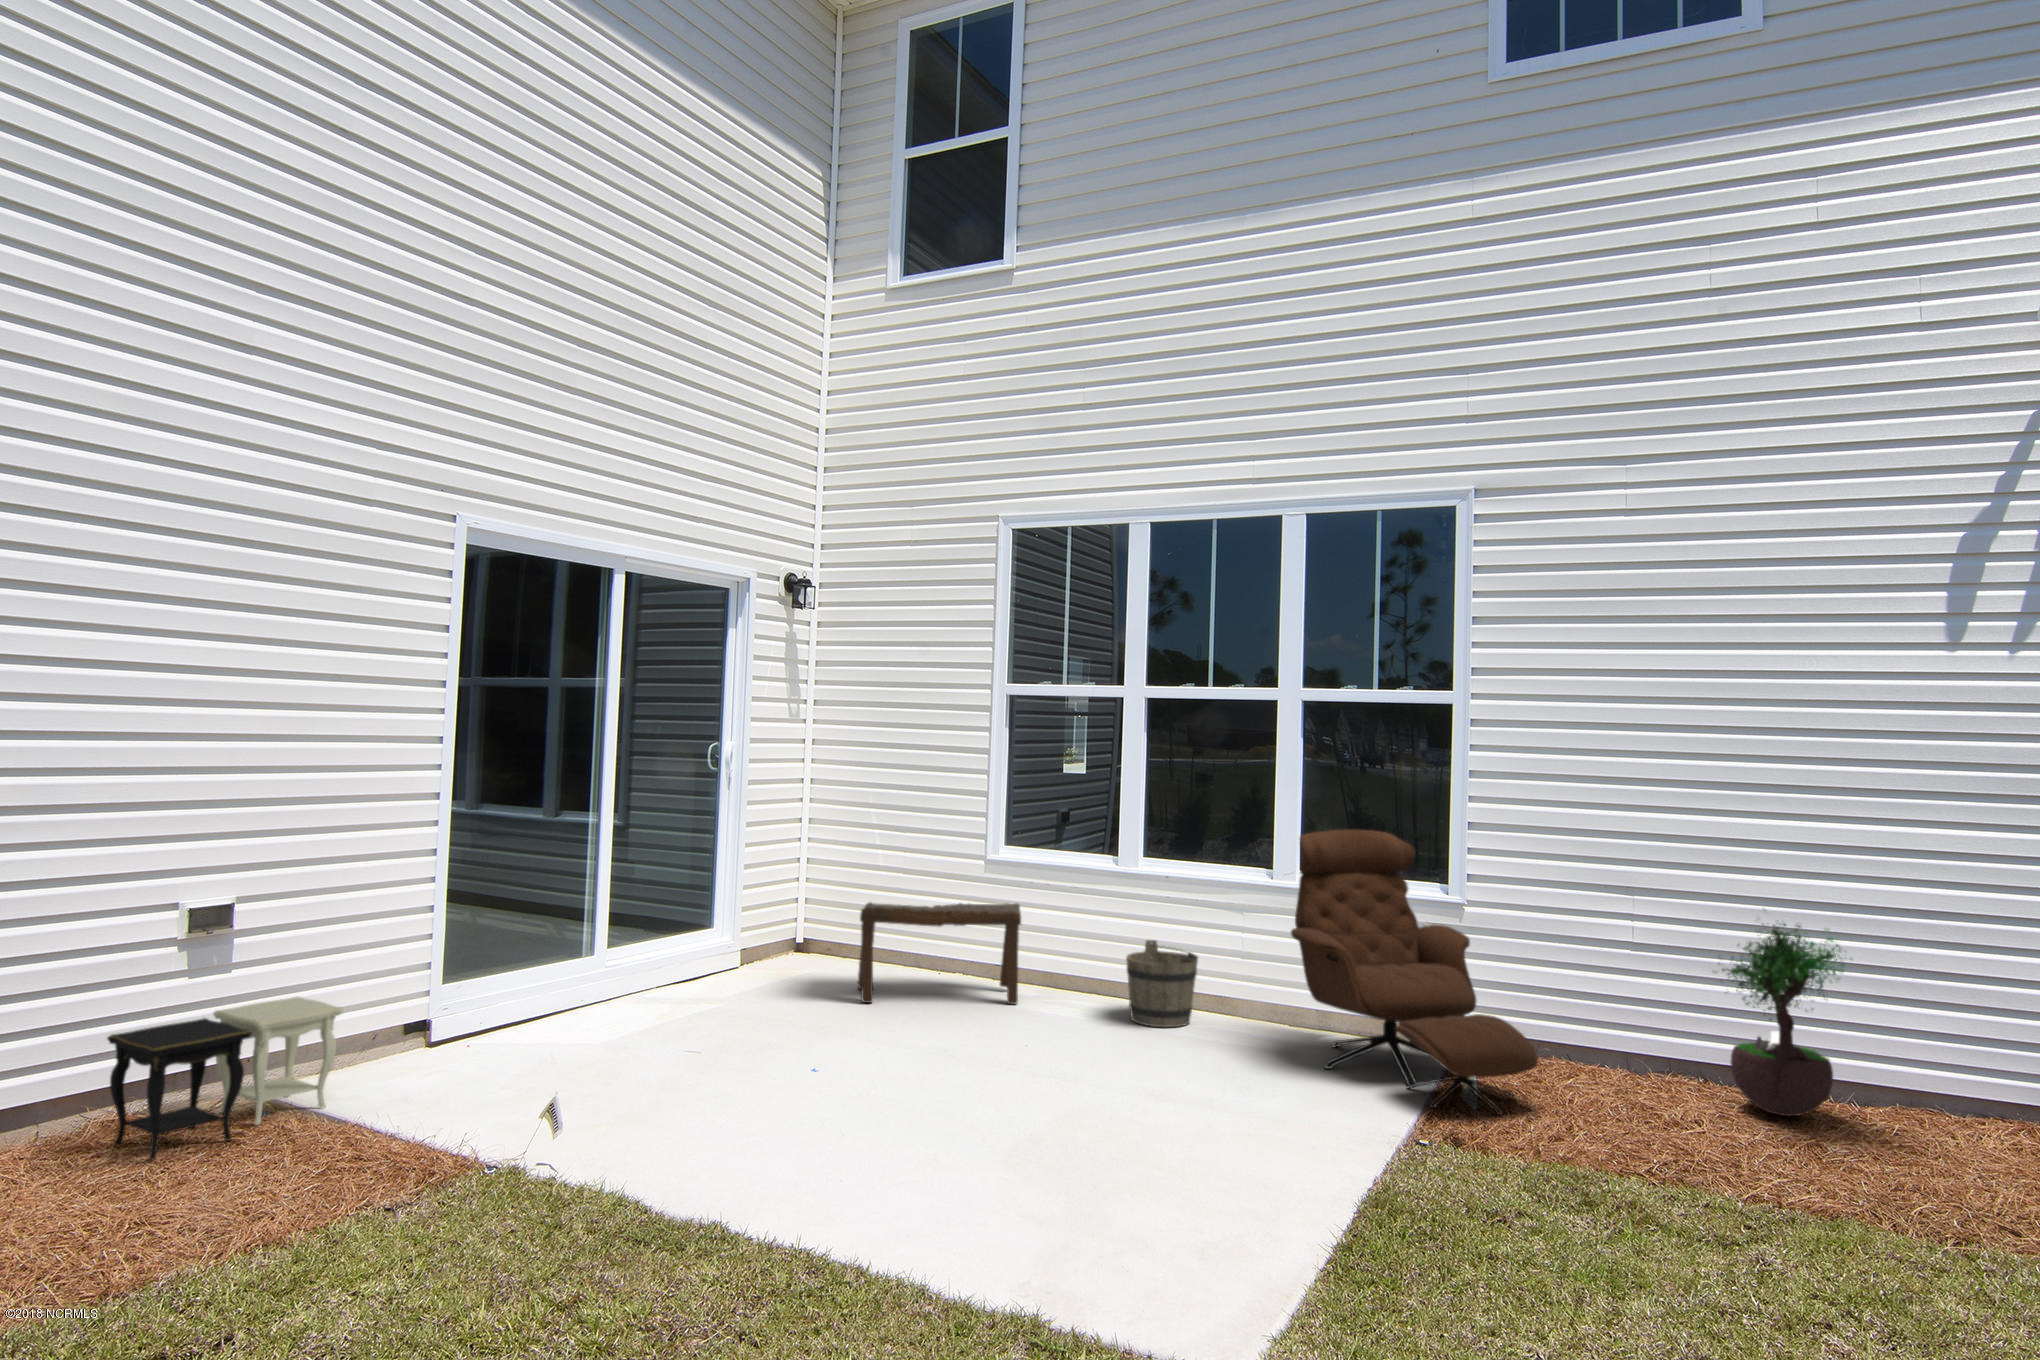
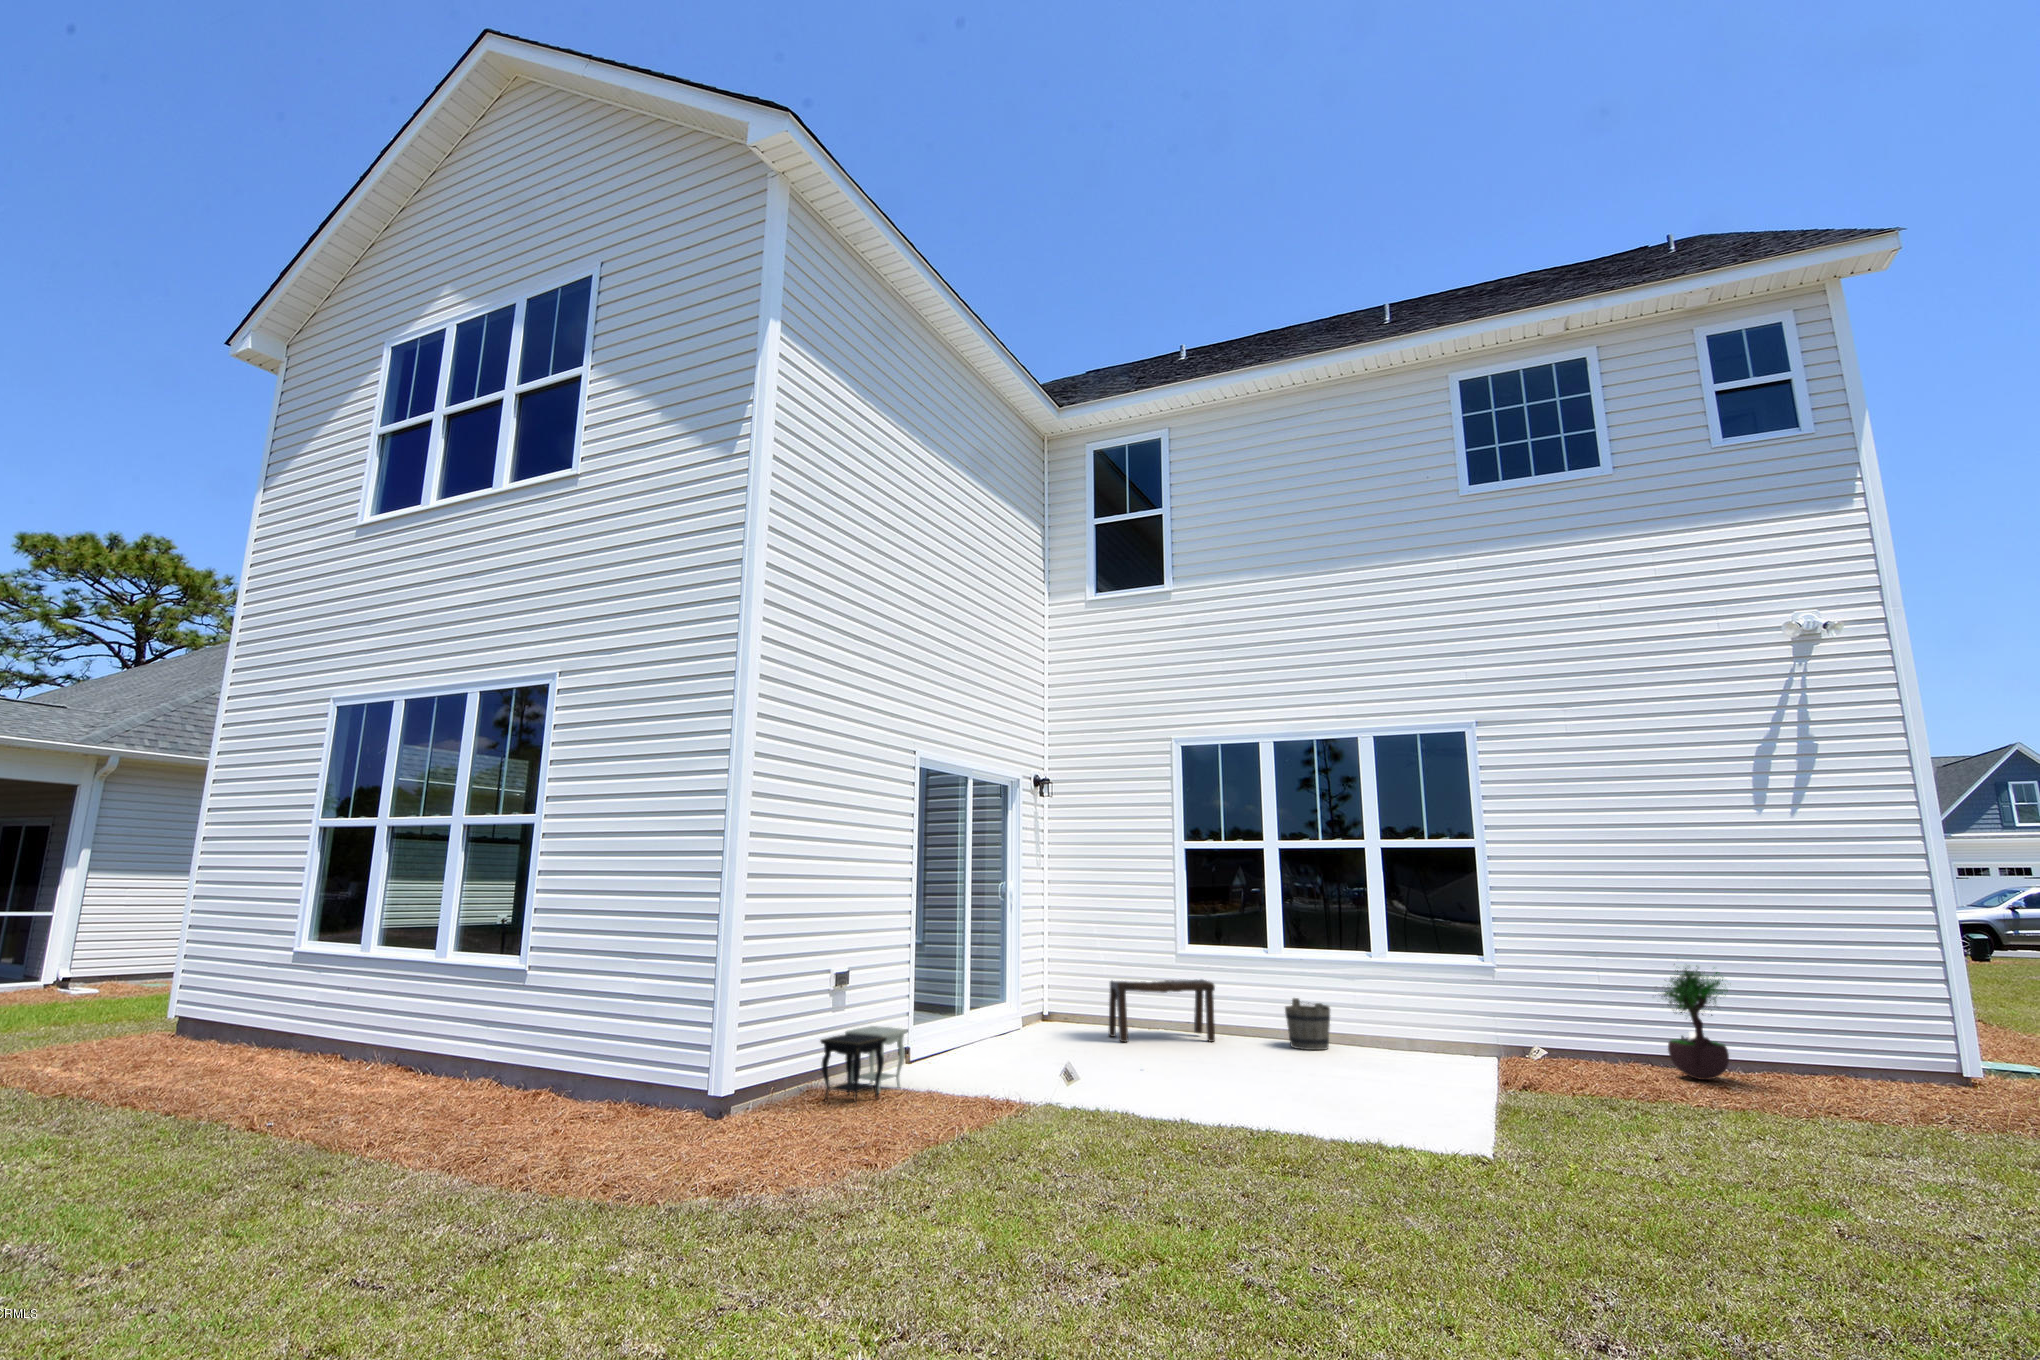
lounge chair: present [1291,830,1538,1115] -> none [1393,924,1561,1081]

